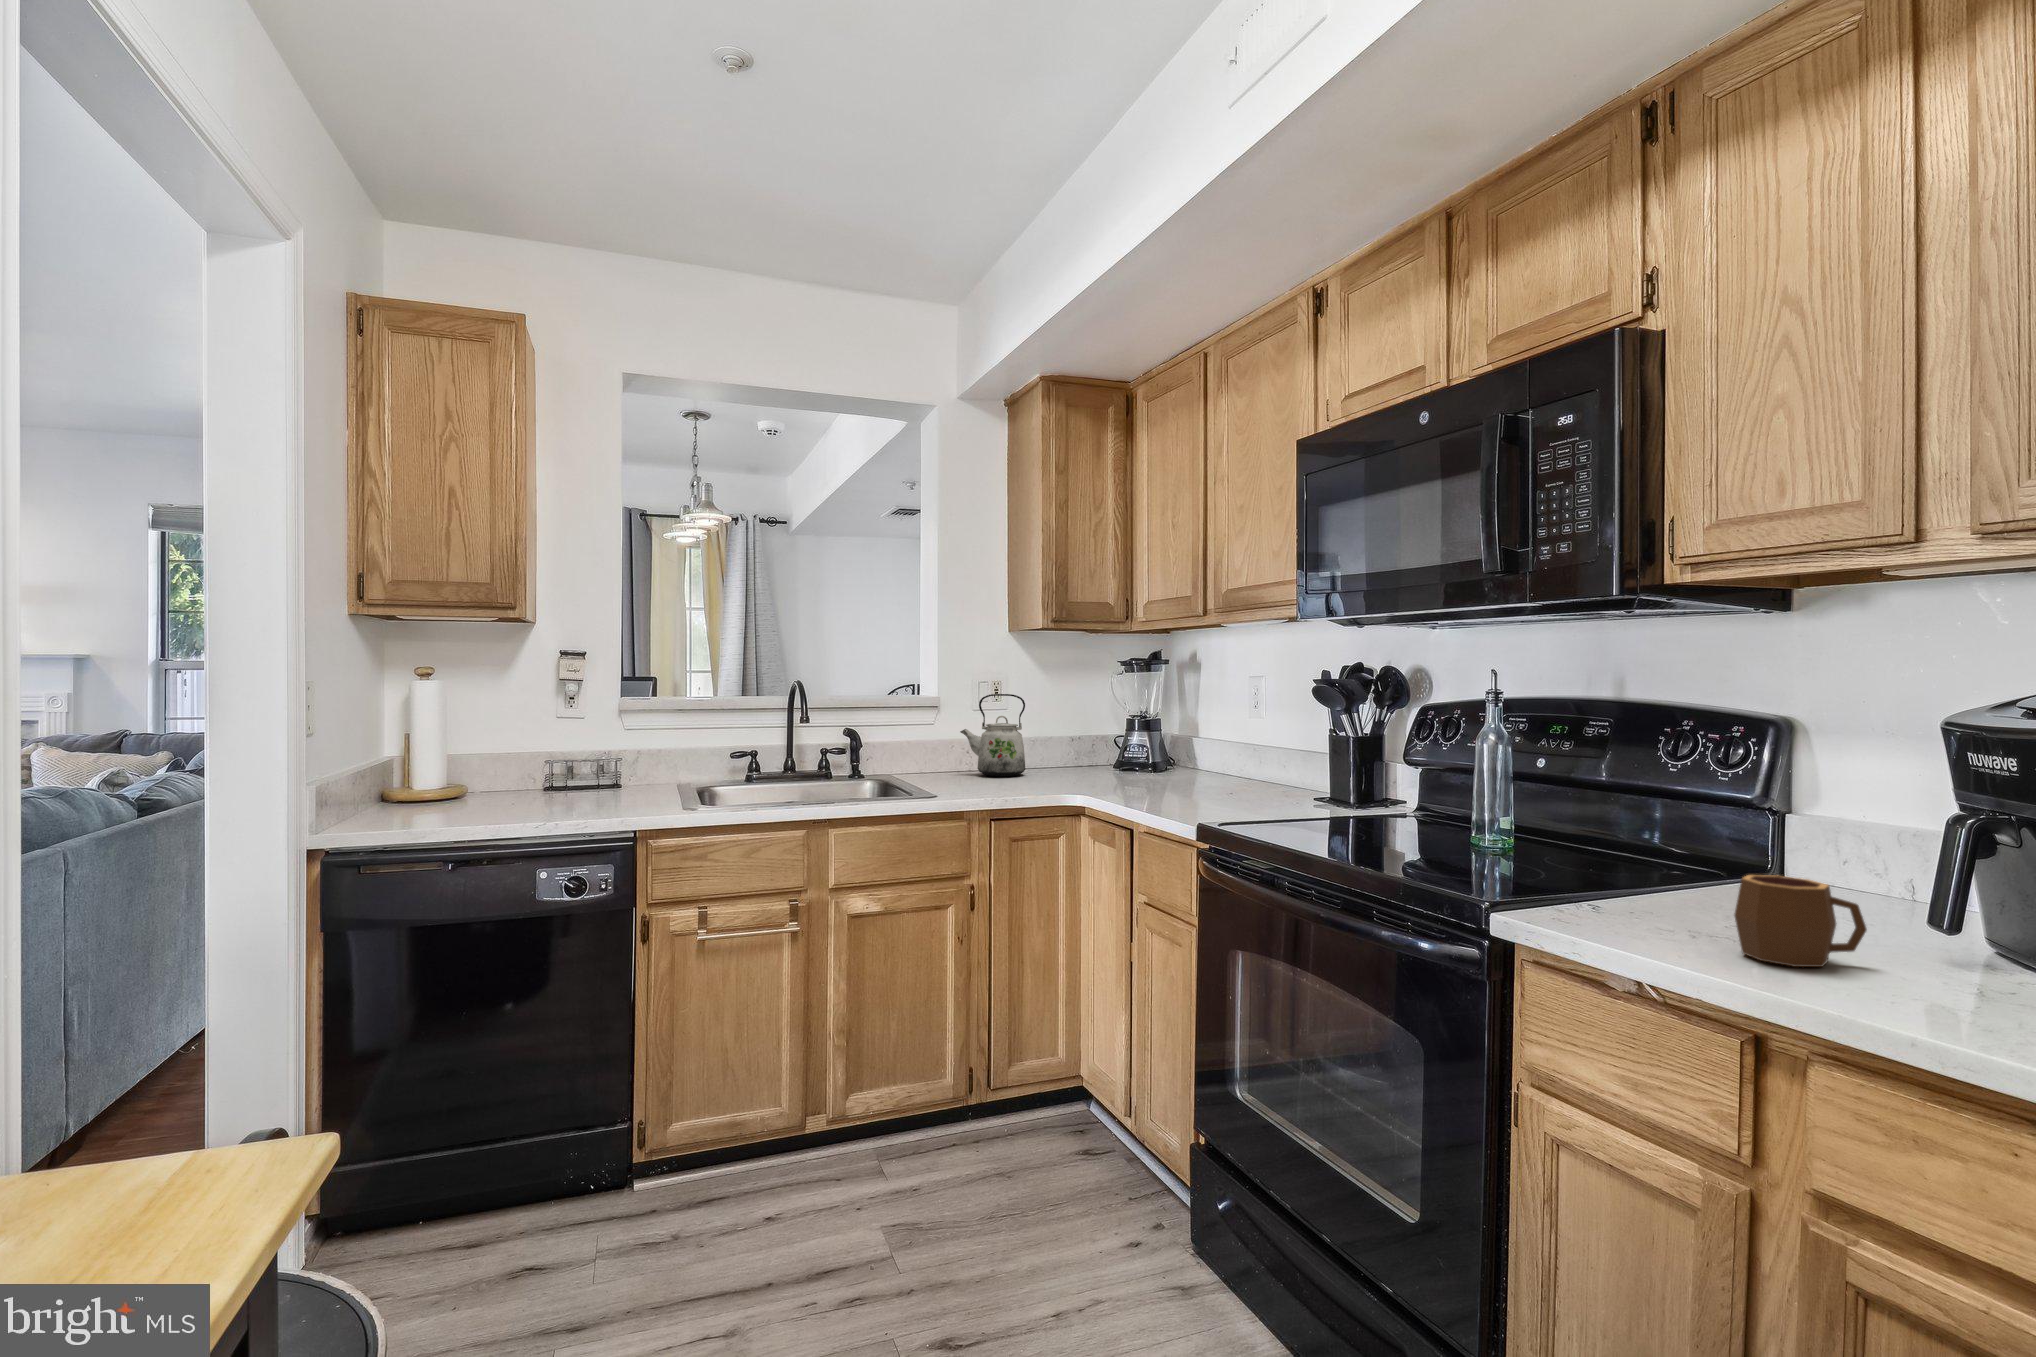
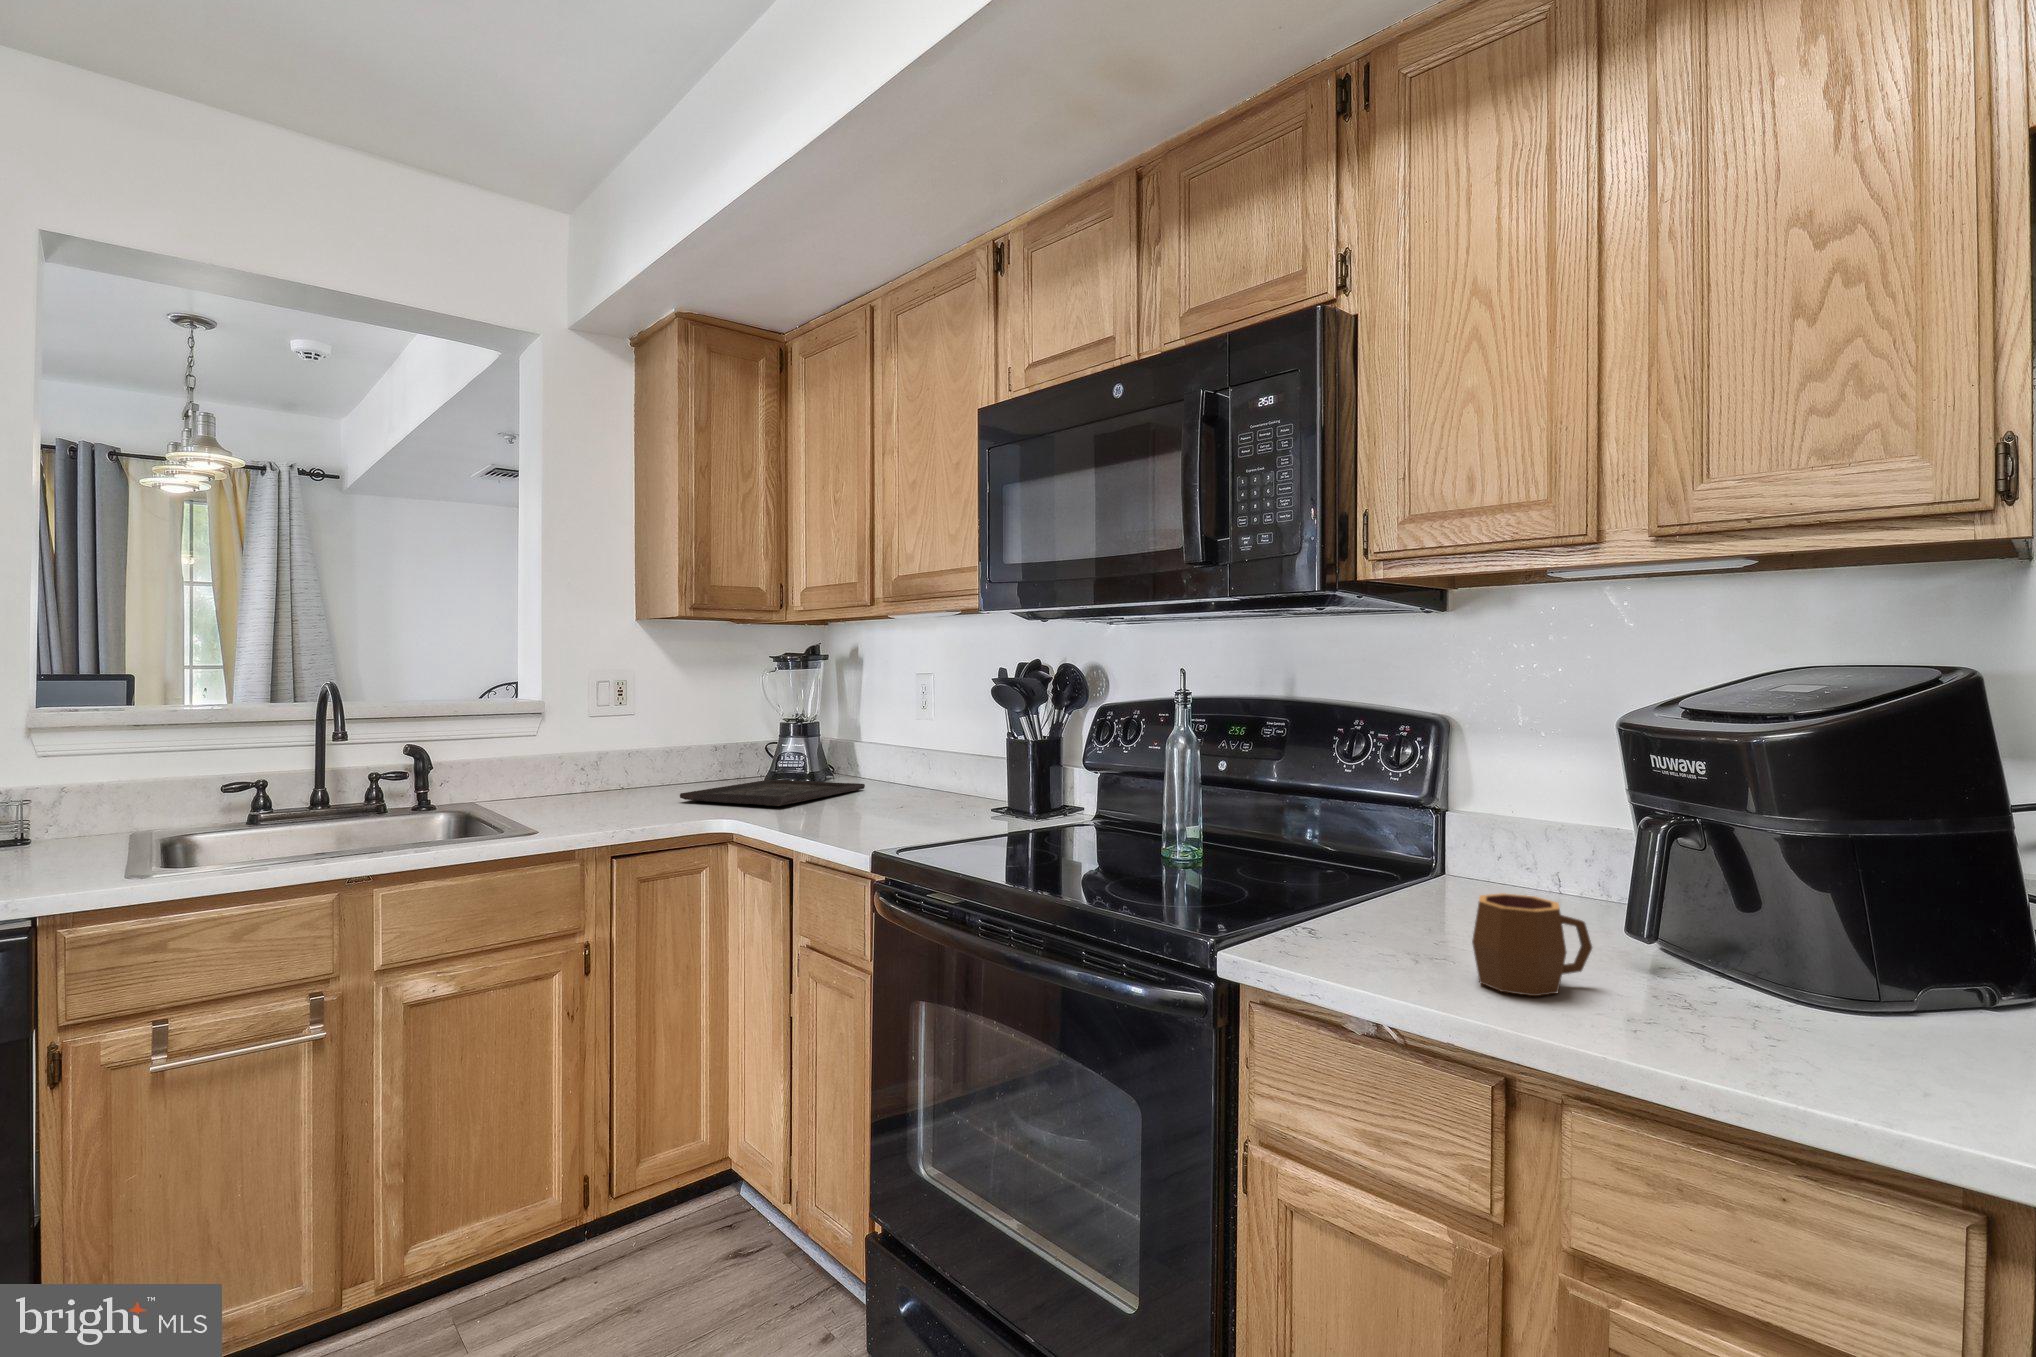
kettle: present [960,694,1025,777] -> none [572,698,657,796]
tray: none [1044,768,1202,789] -> present [680,780,865,806]

